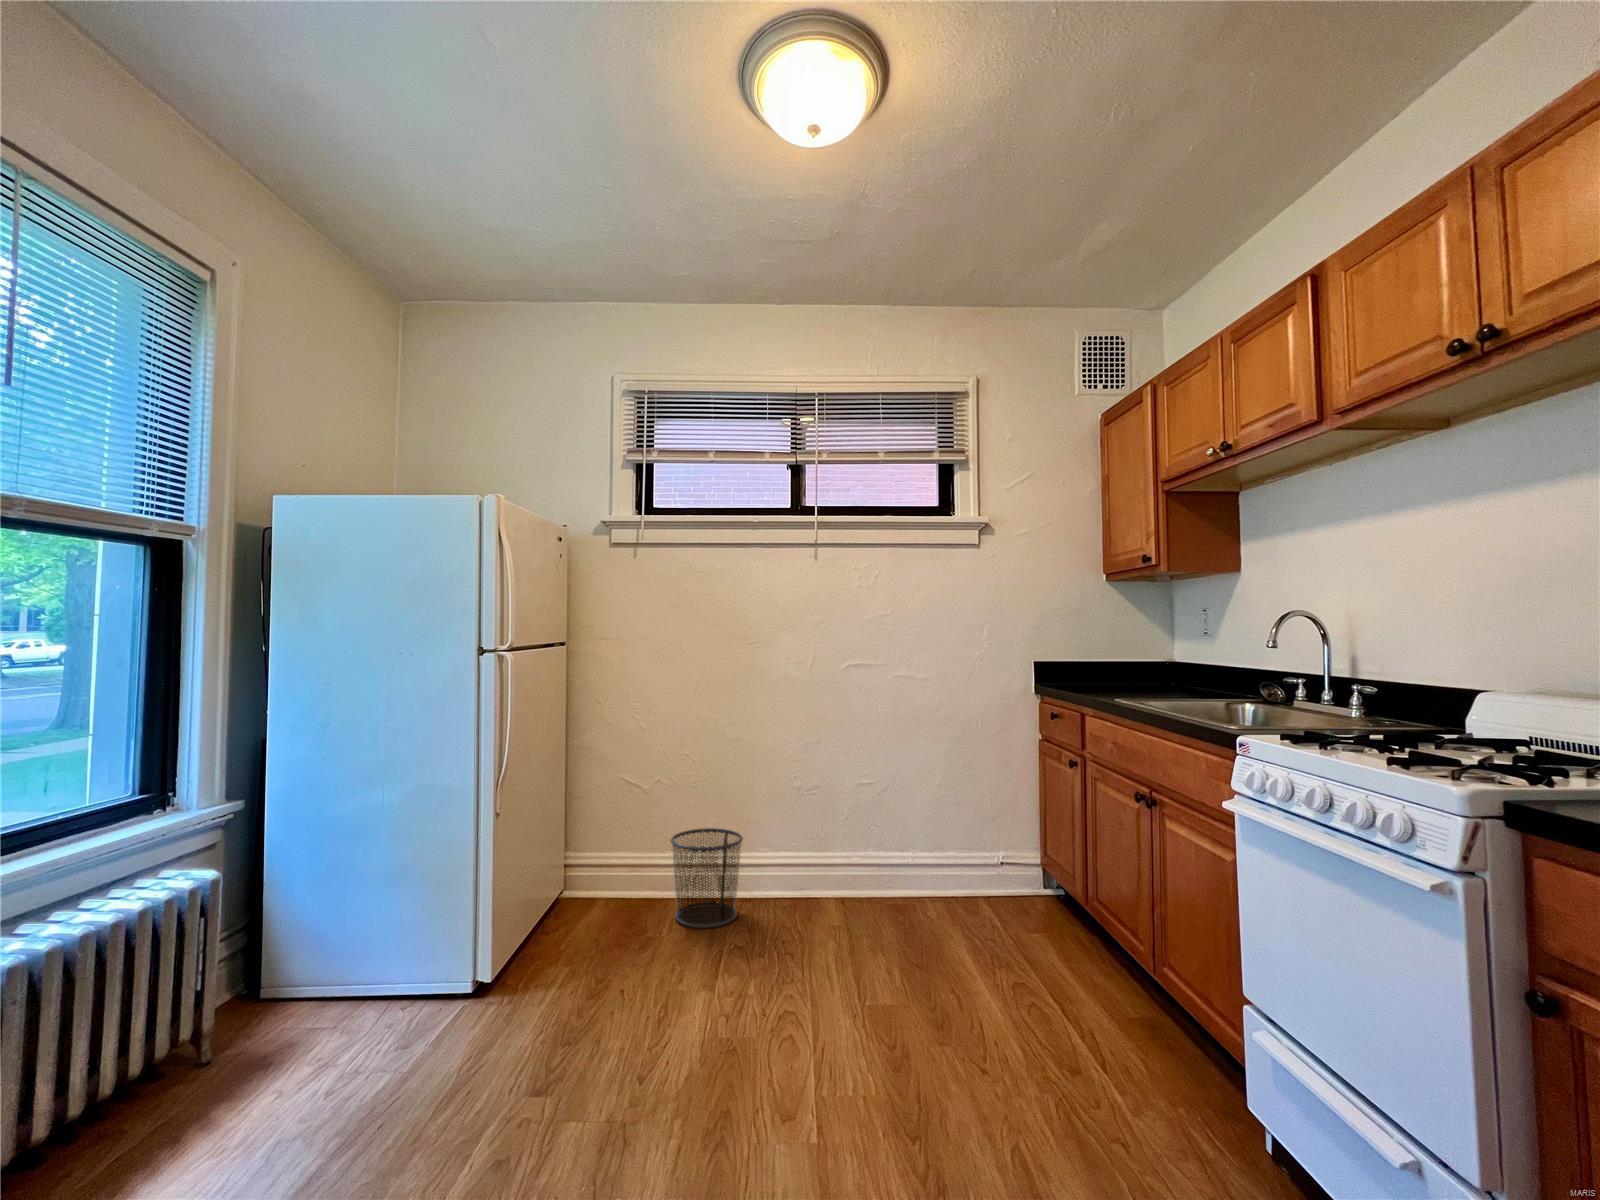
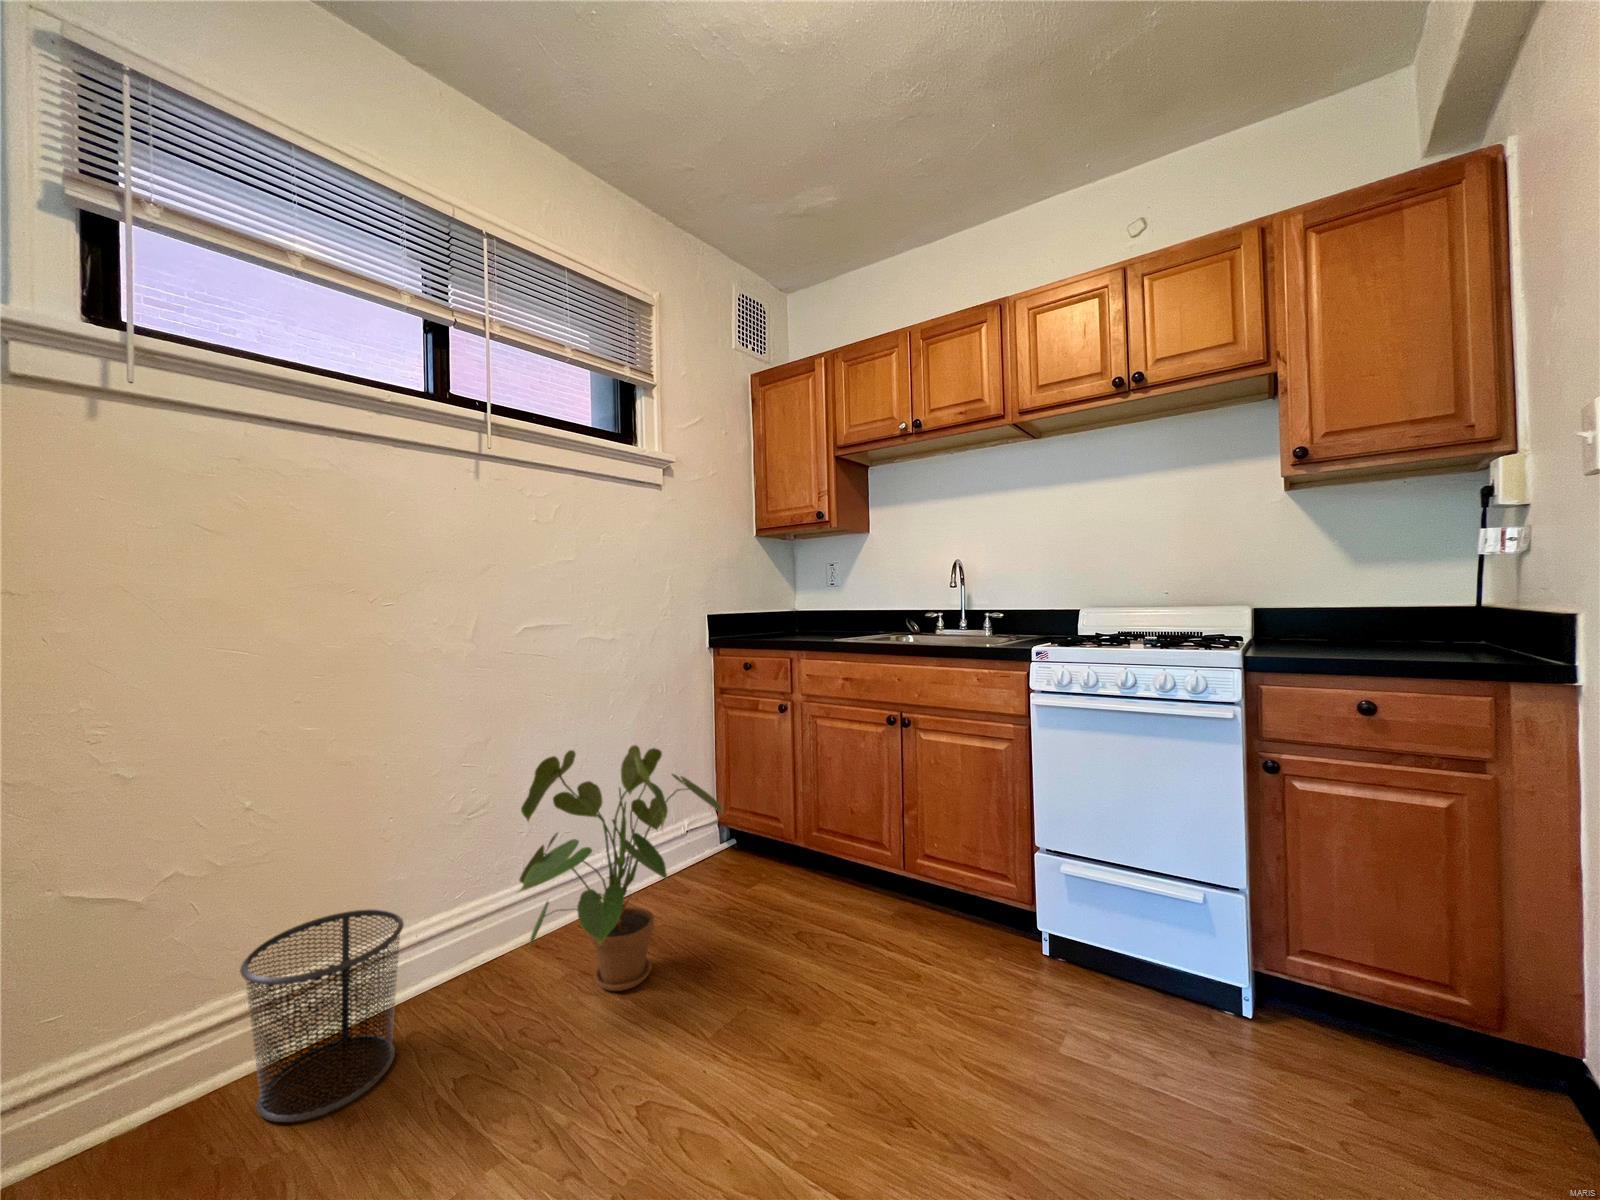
house plant: none [794,762,971,945] -> present [518,745,723,991]

